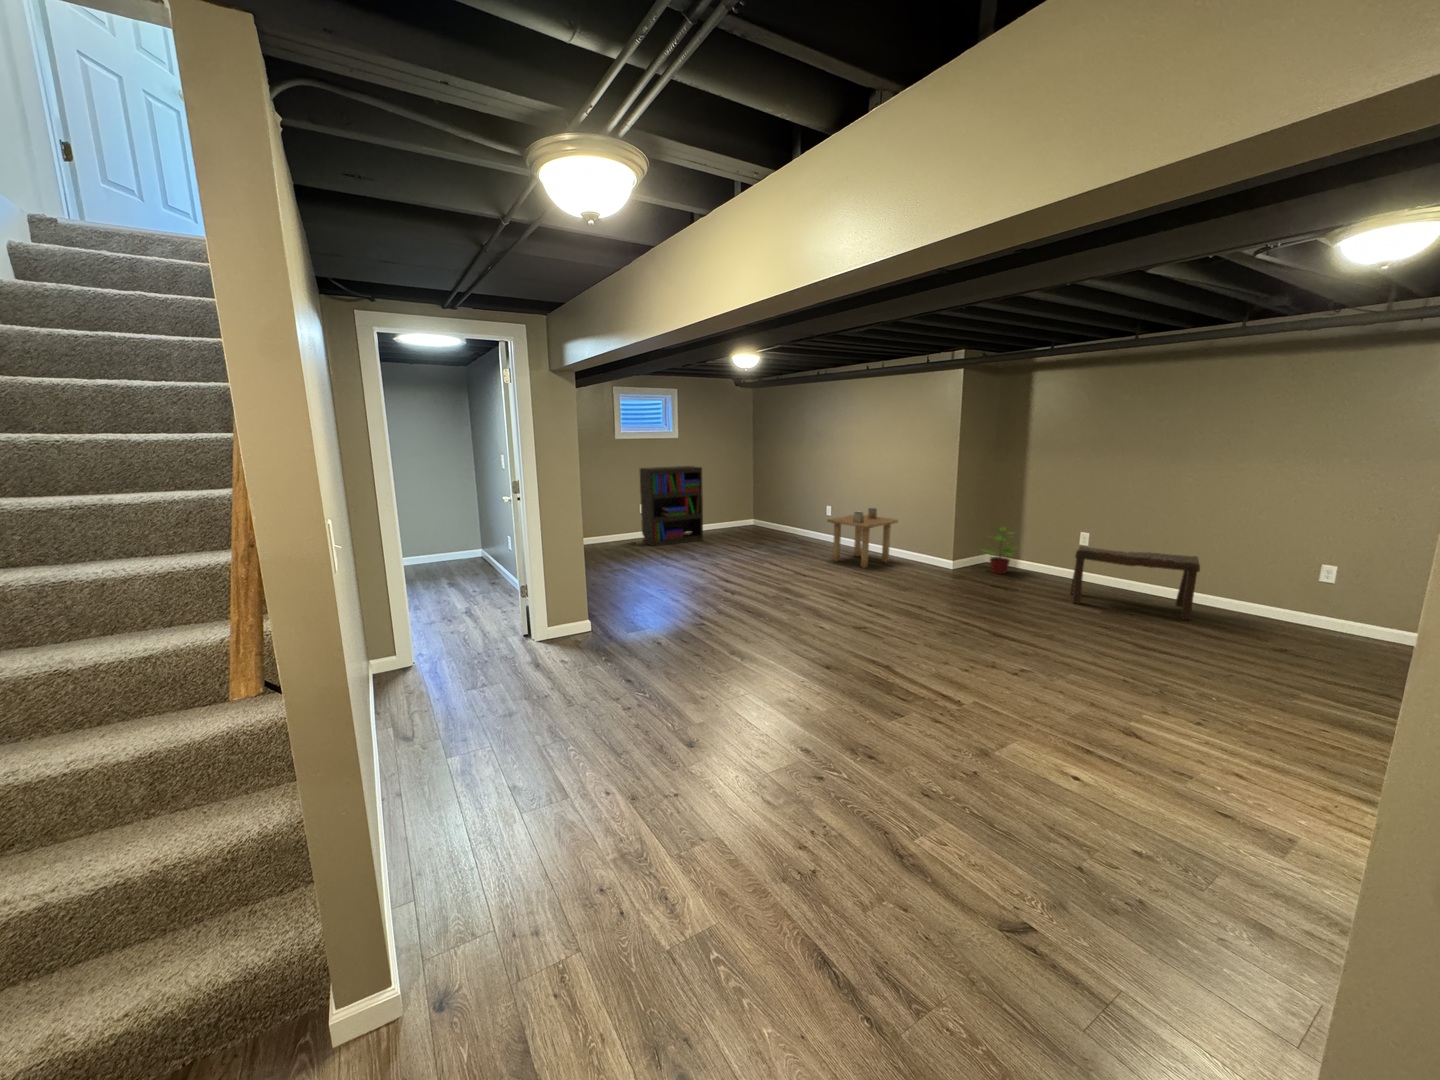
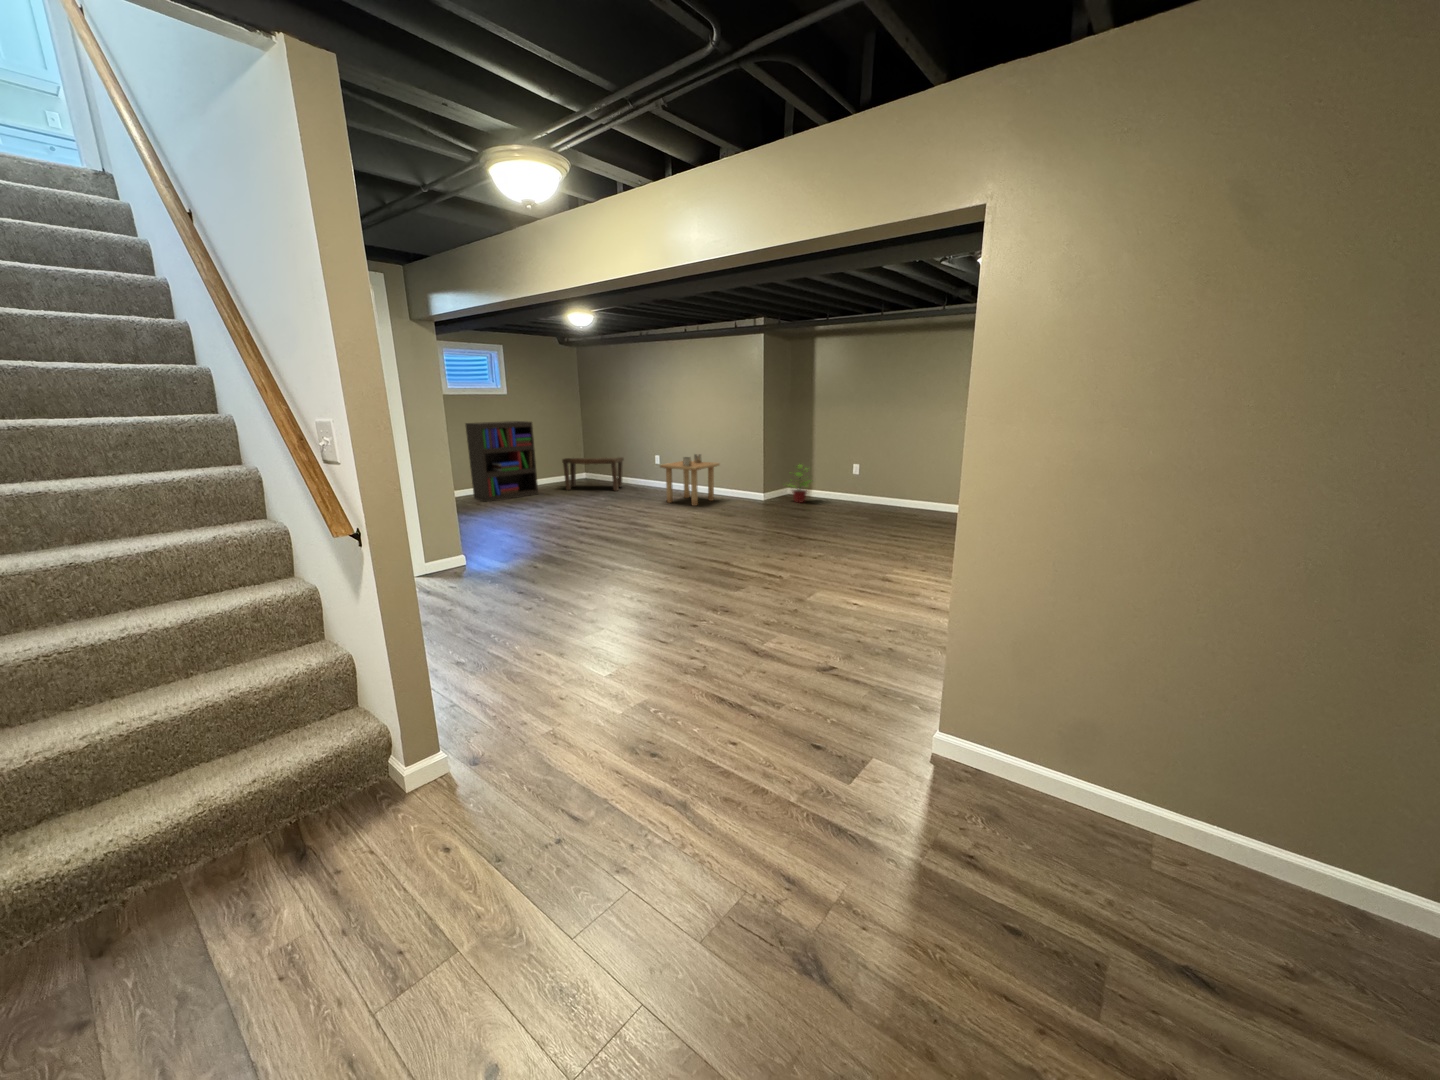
bench: present [1071,546,1200,620] -> present [562,457,624,491]

